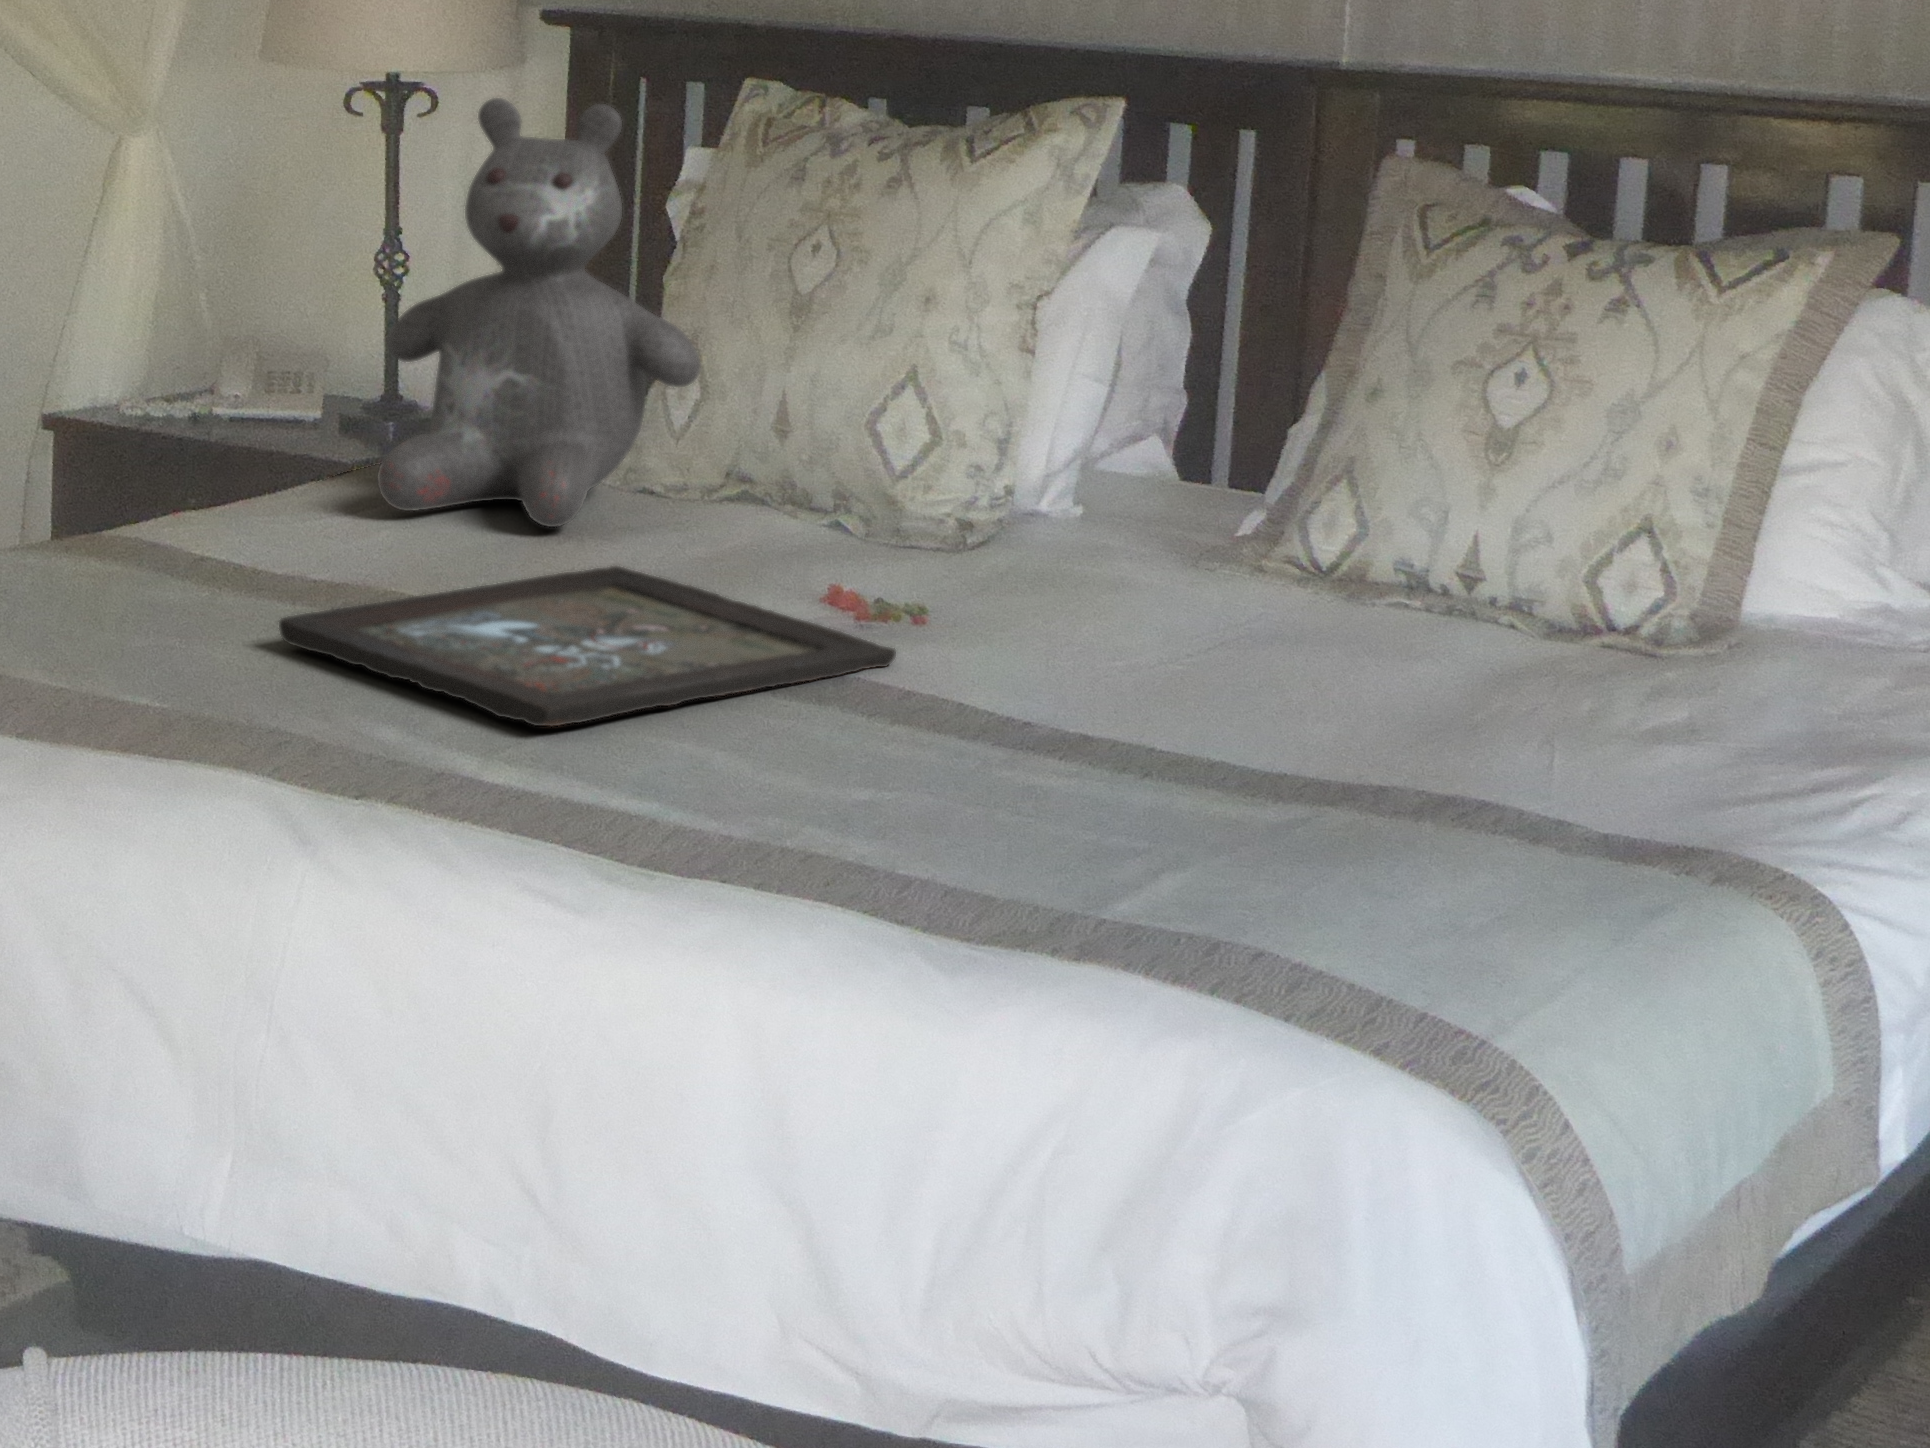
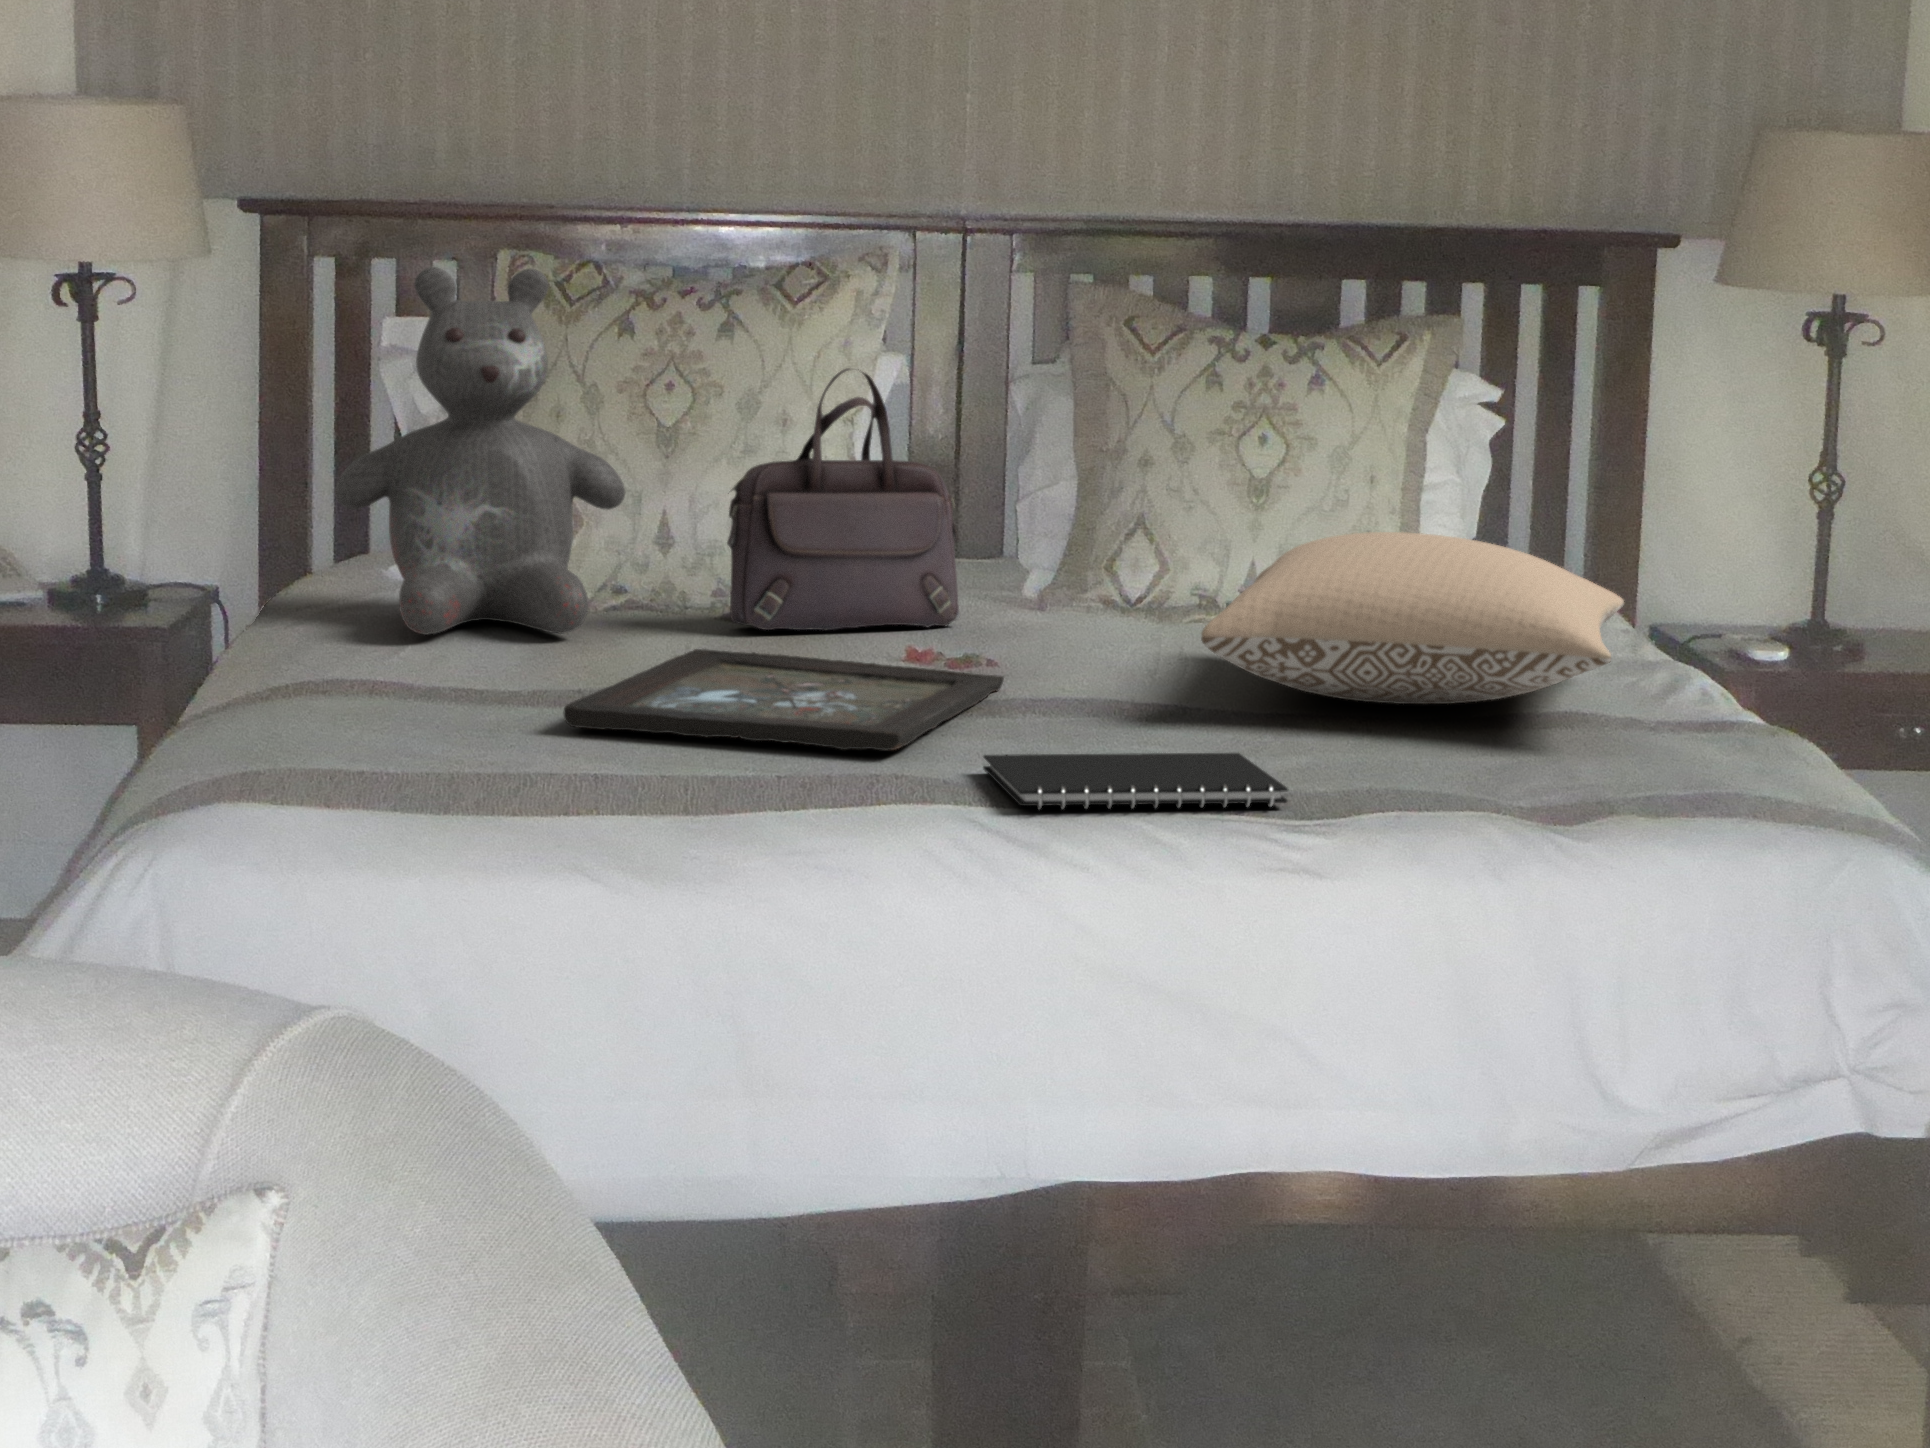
handbag: none [756,244,1059,572] -> present [727,368,960,630]
pillow: none [1029,523,1812,777] -> present [1201,532,1624,704]
notebook: none [515,751,927,880] -> present [983,753,1288,809]

